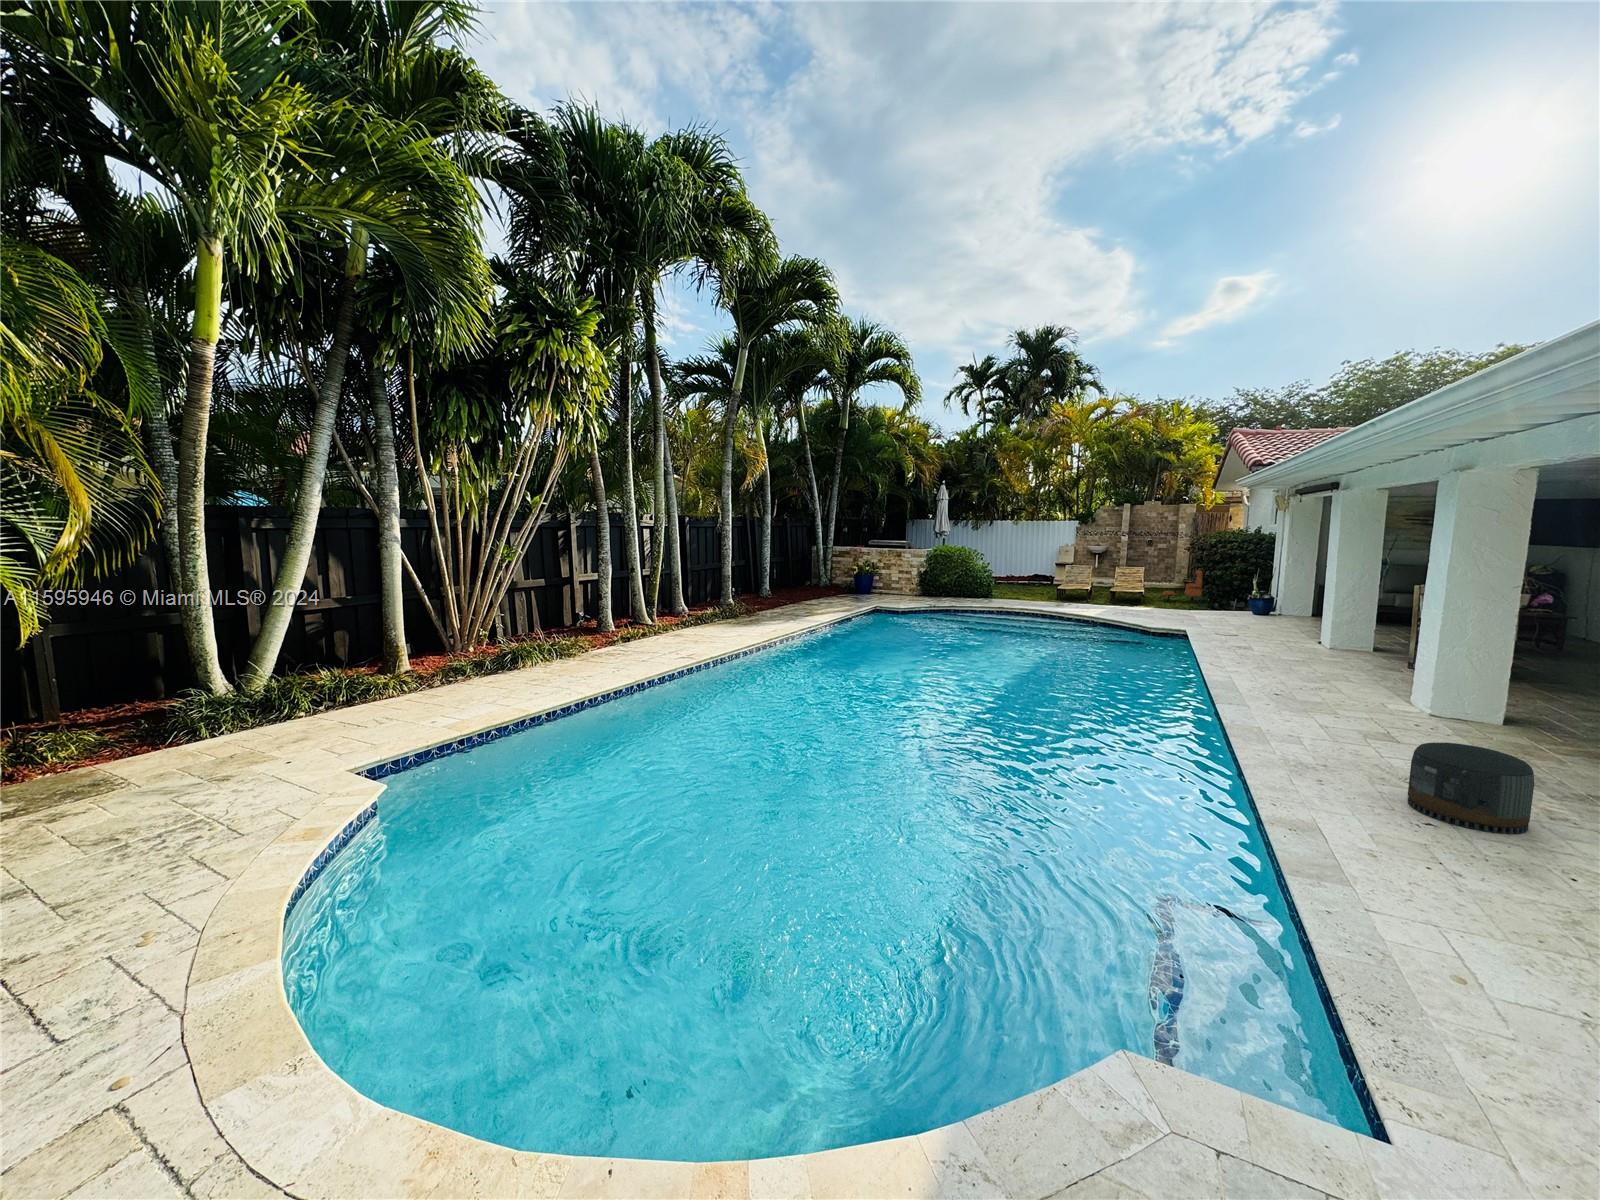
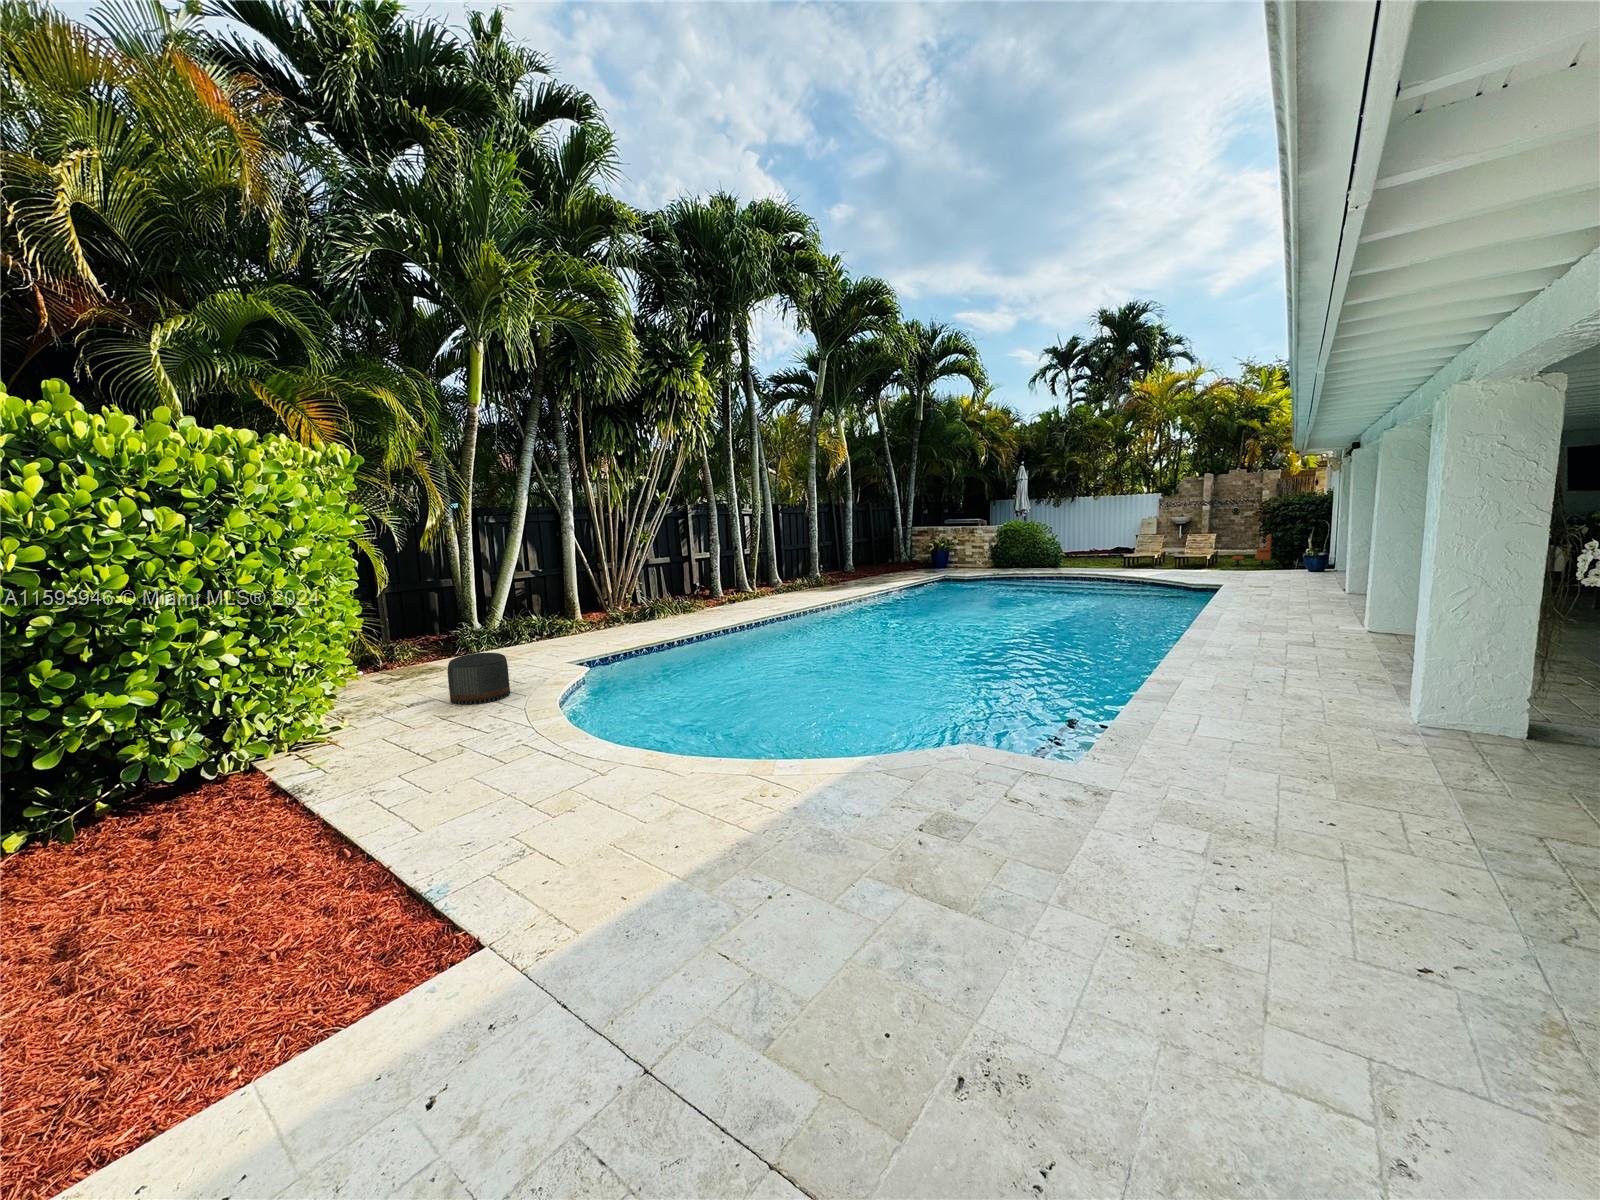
pouf: present [1408,742,1534,834] -> present [448,653,510,705]

